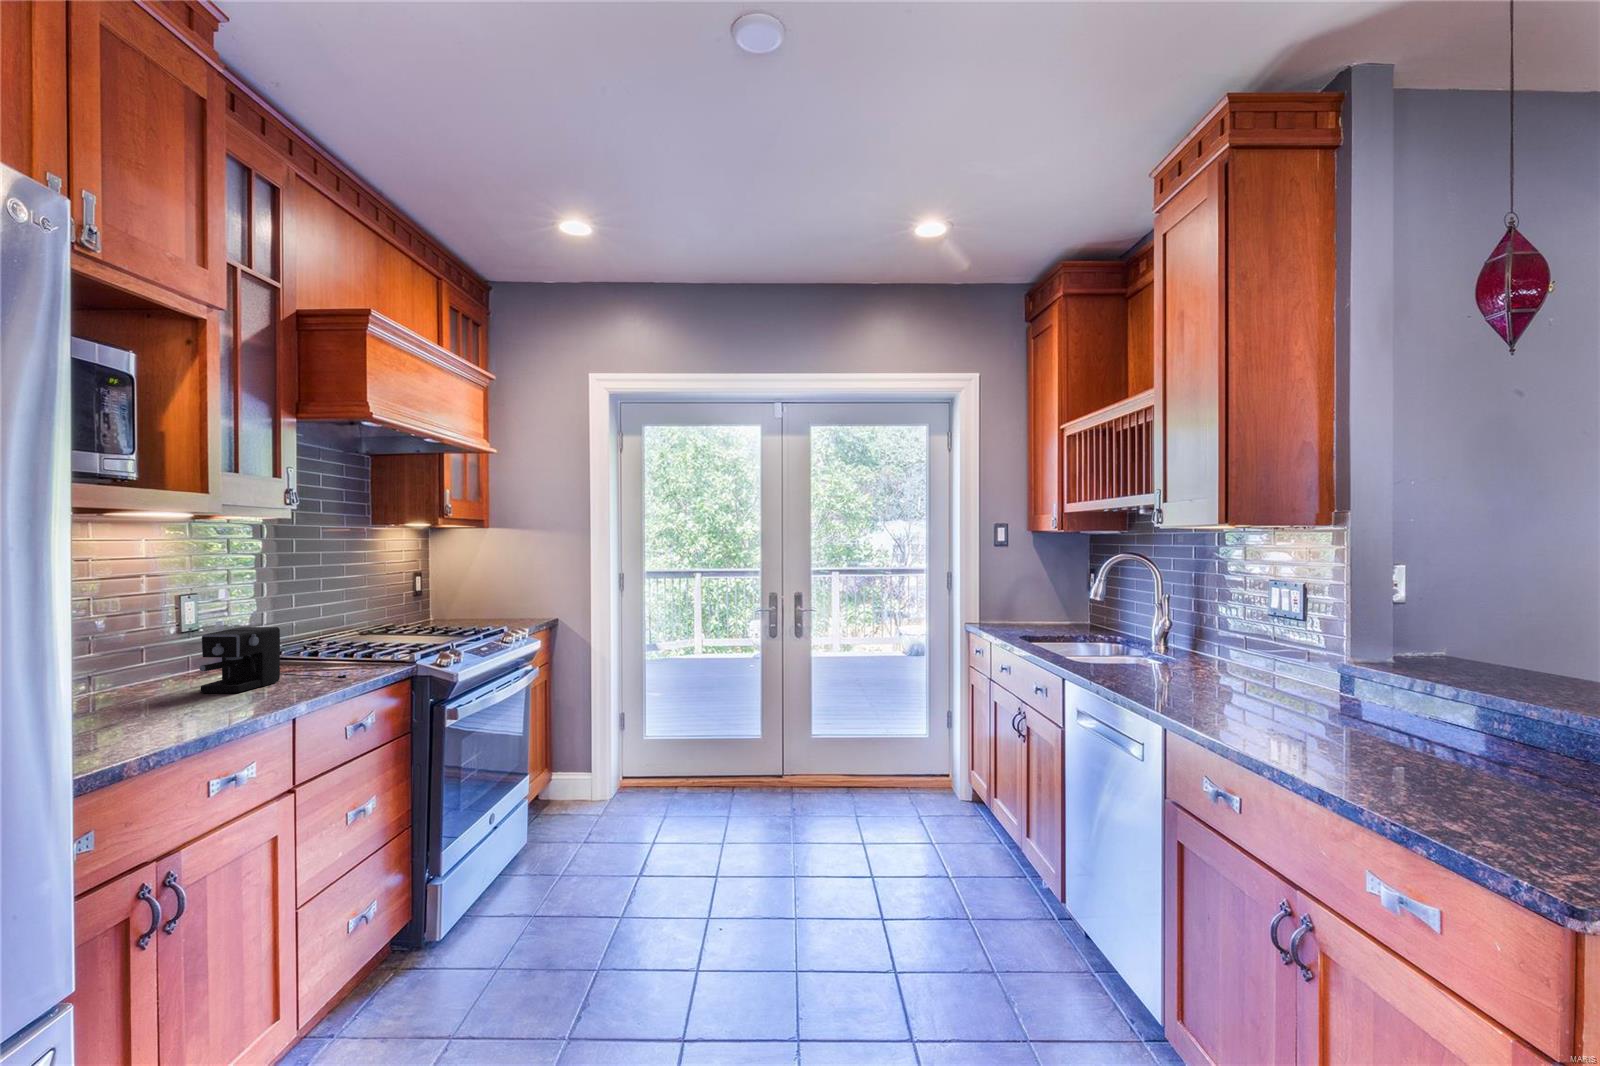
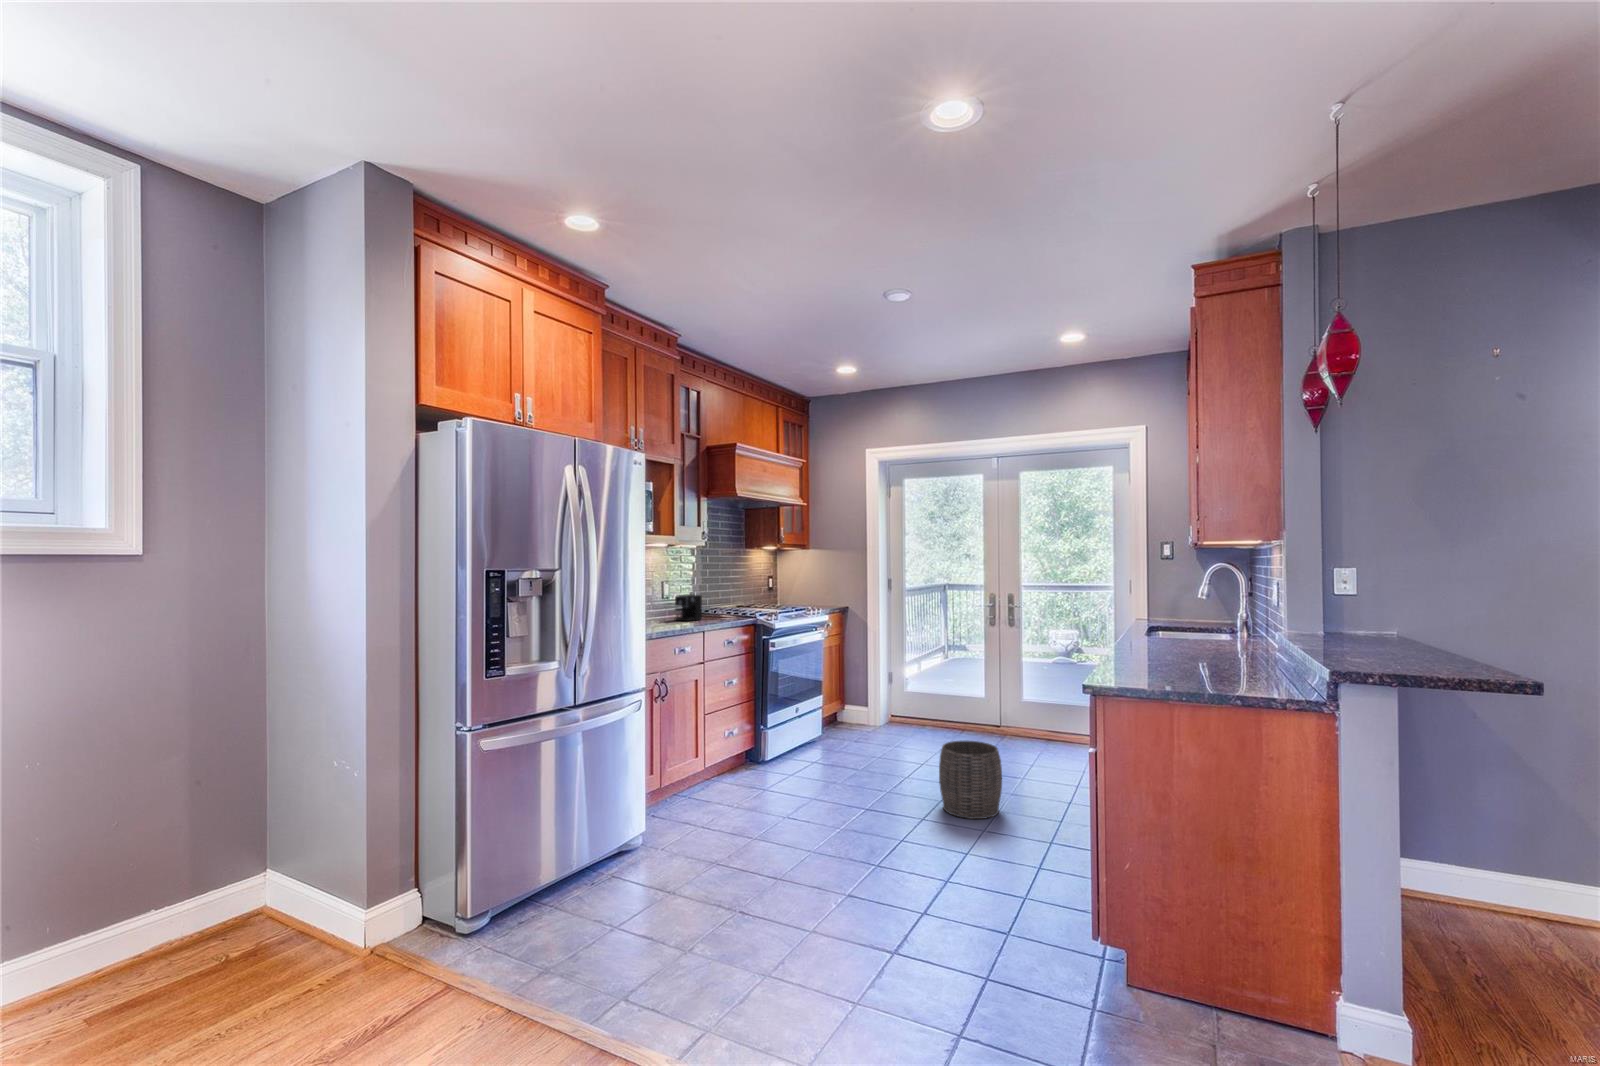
woven basket: none [810,847,915,1004] -> present [939,741,1002,819]

